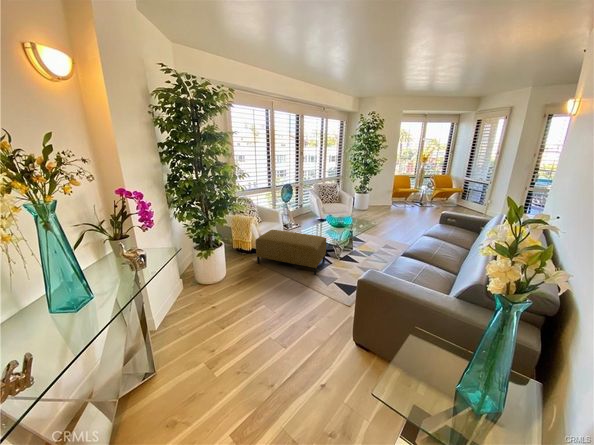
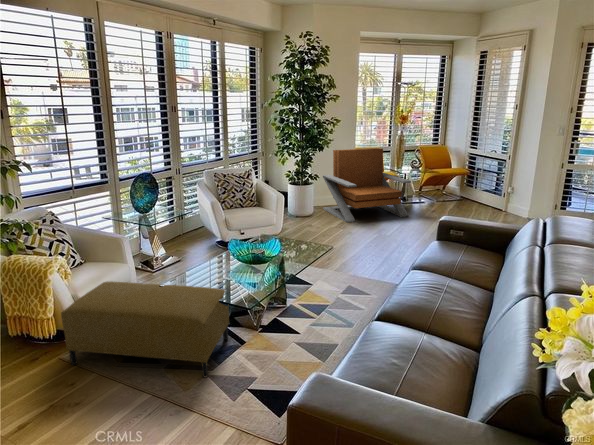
lounge chair: none [373,175,426,215] -> present [323,148,411,223]

